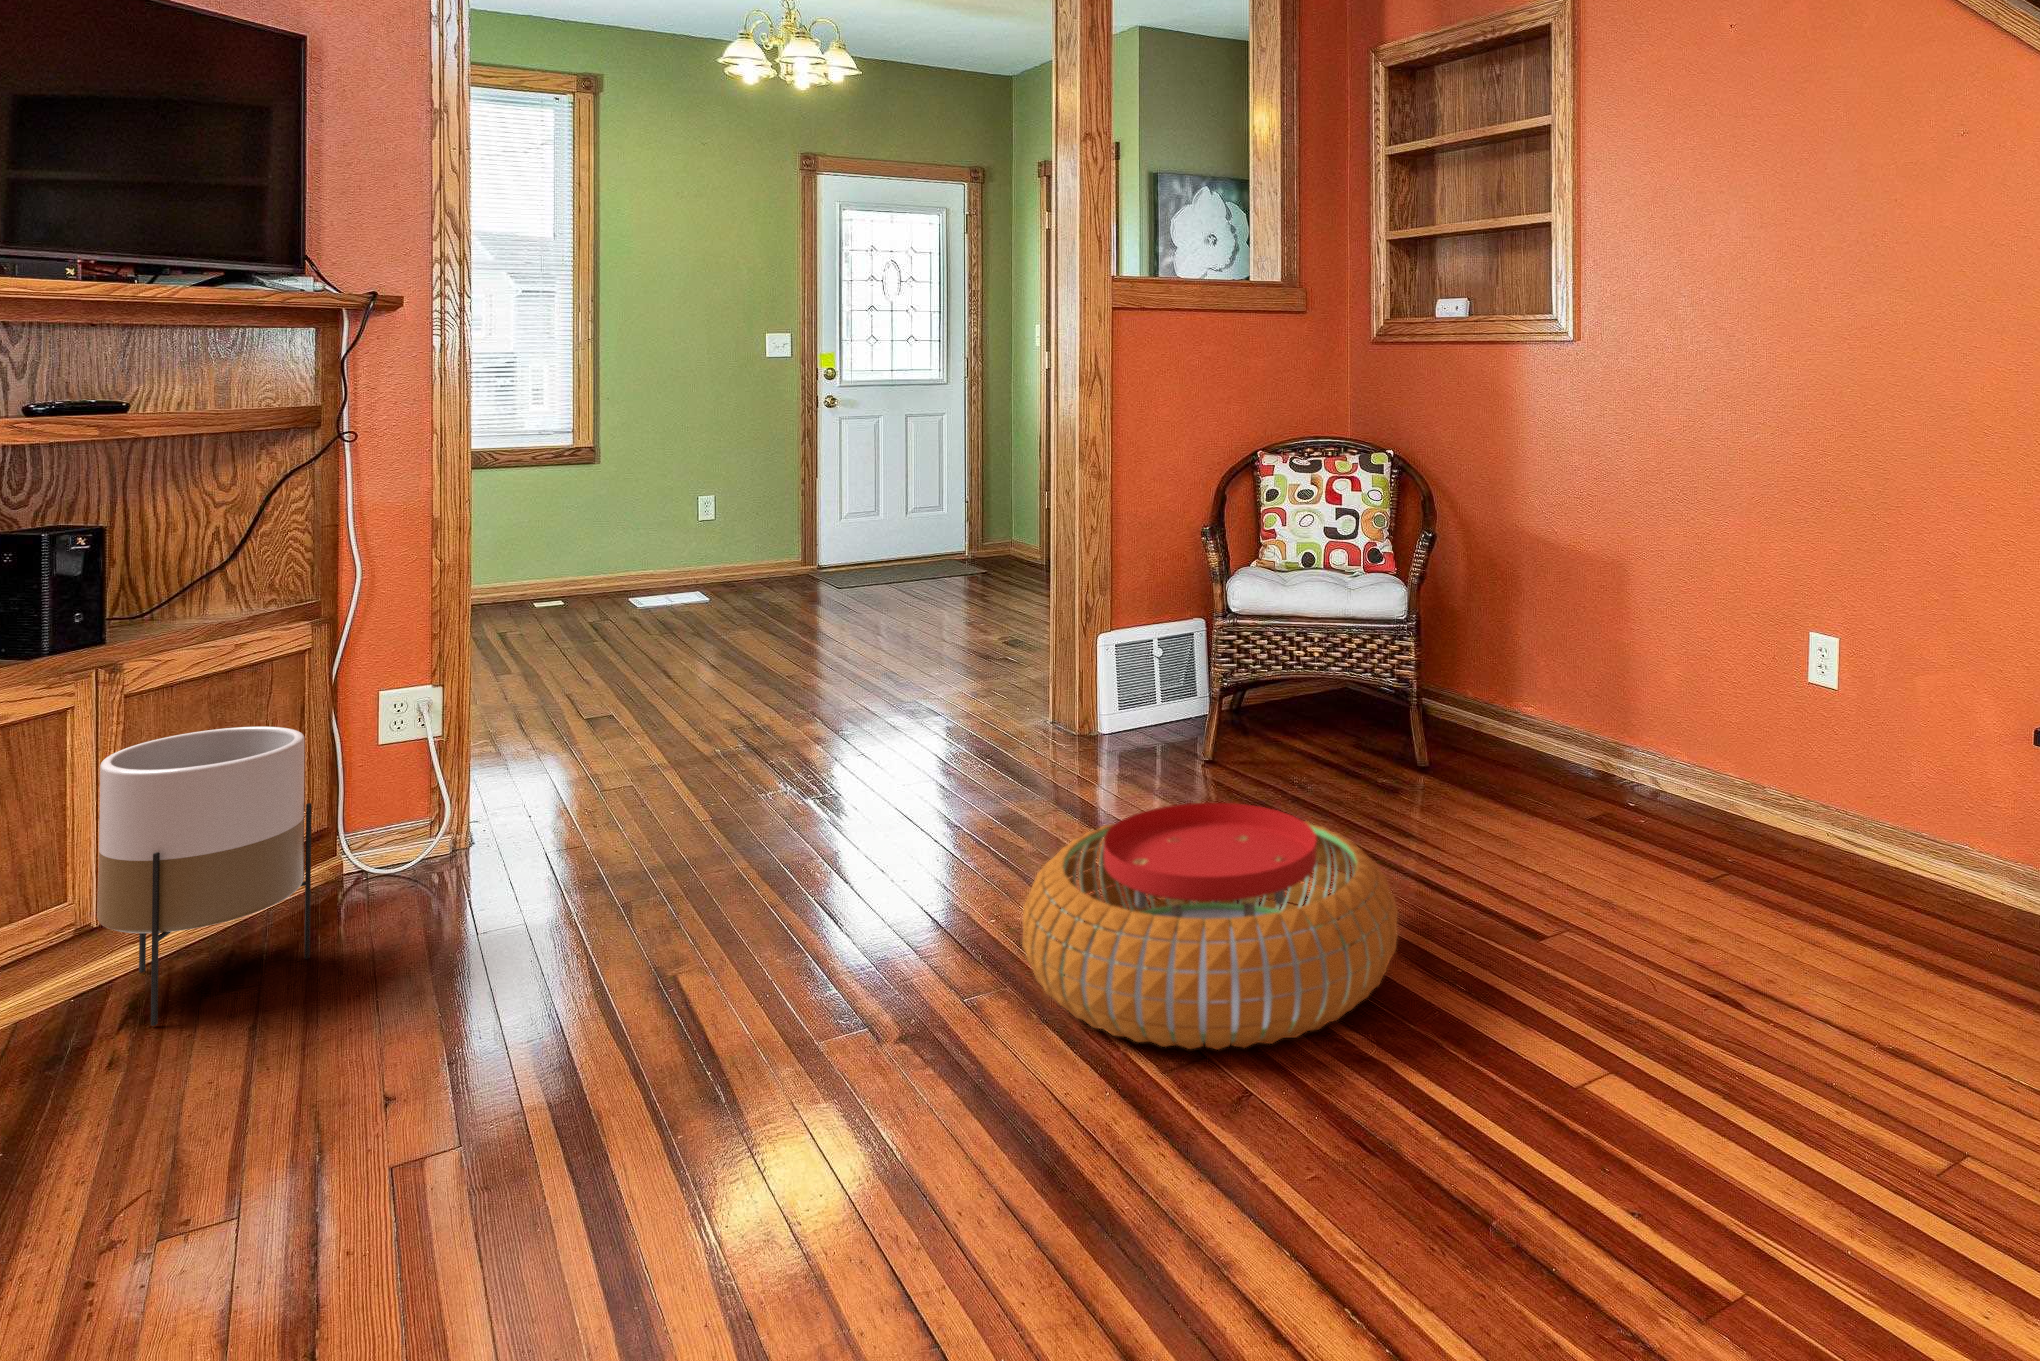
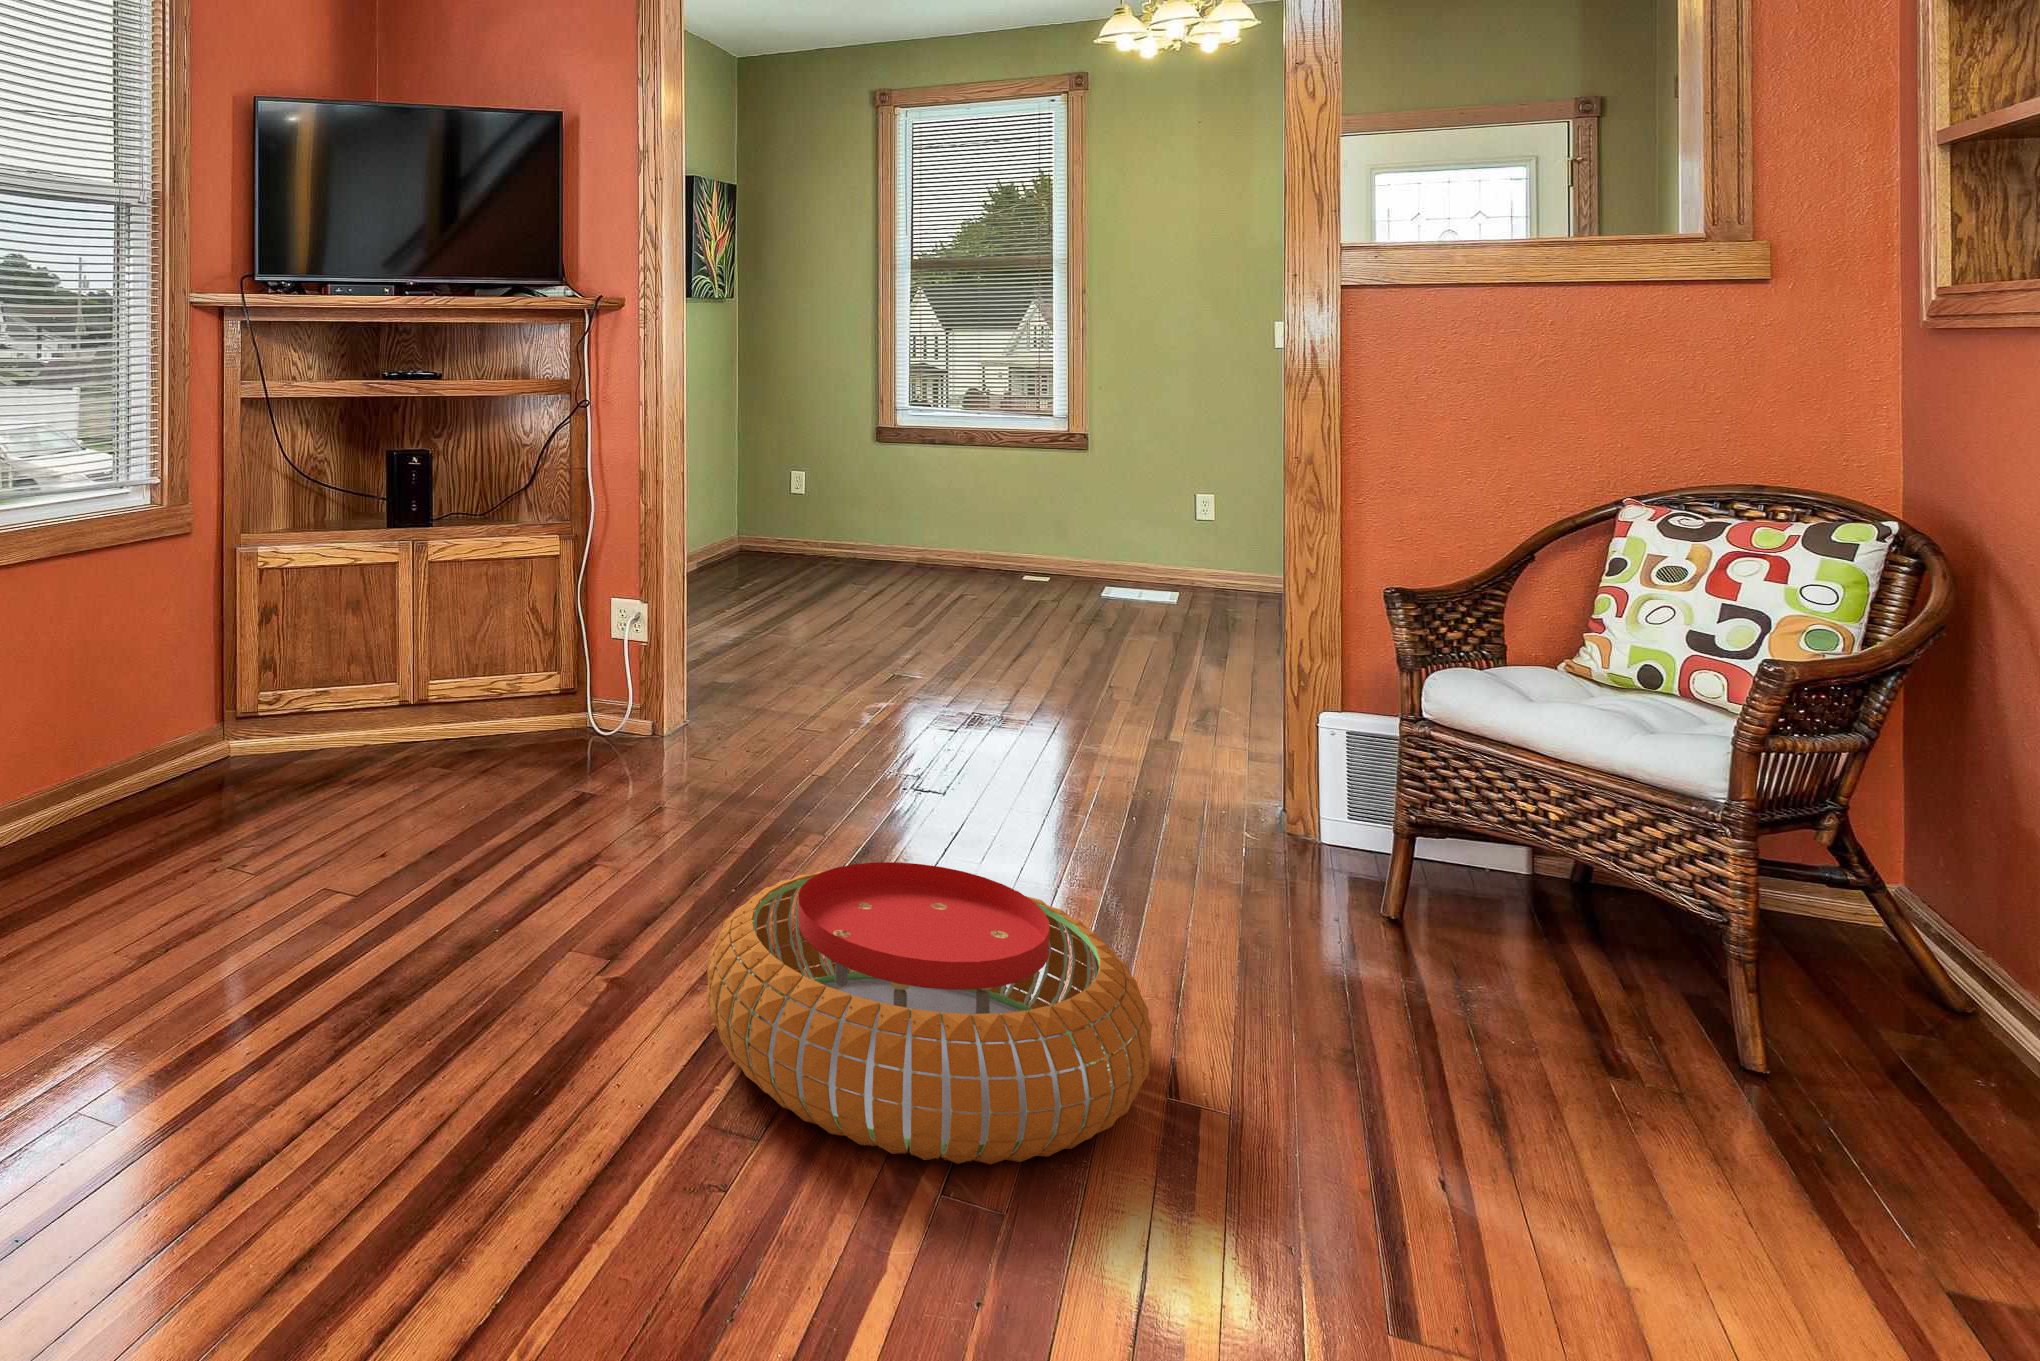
planter: present [97,727,311,1026] -> none [384,593,491,767]

